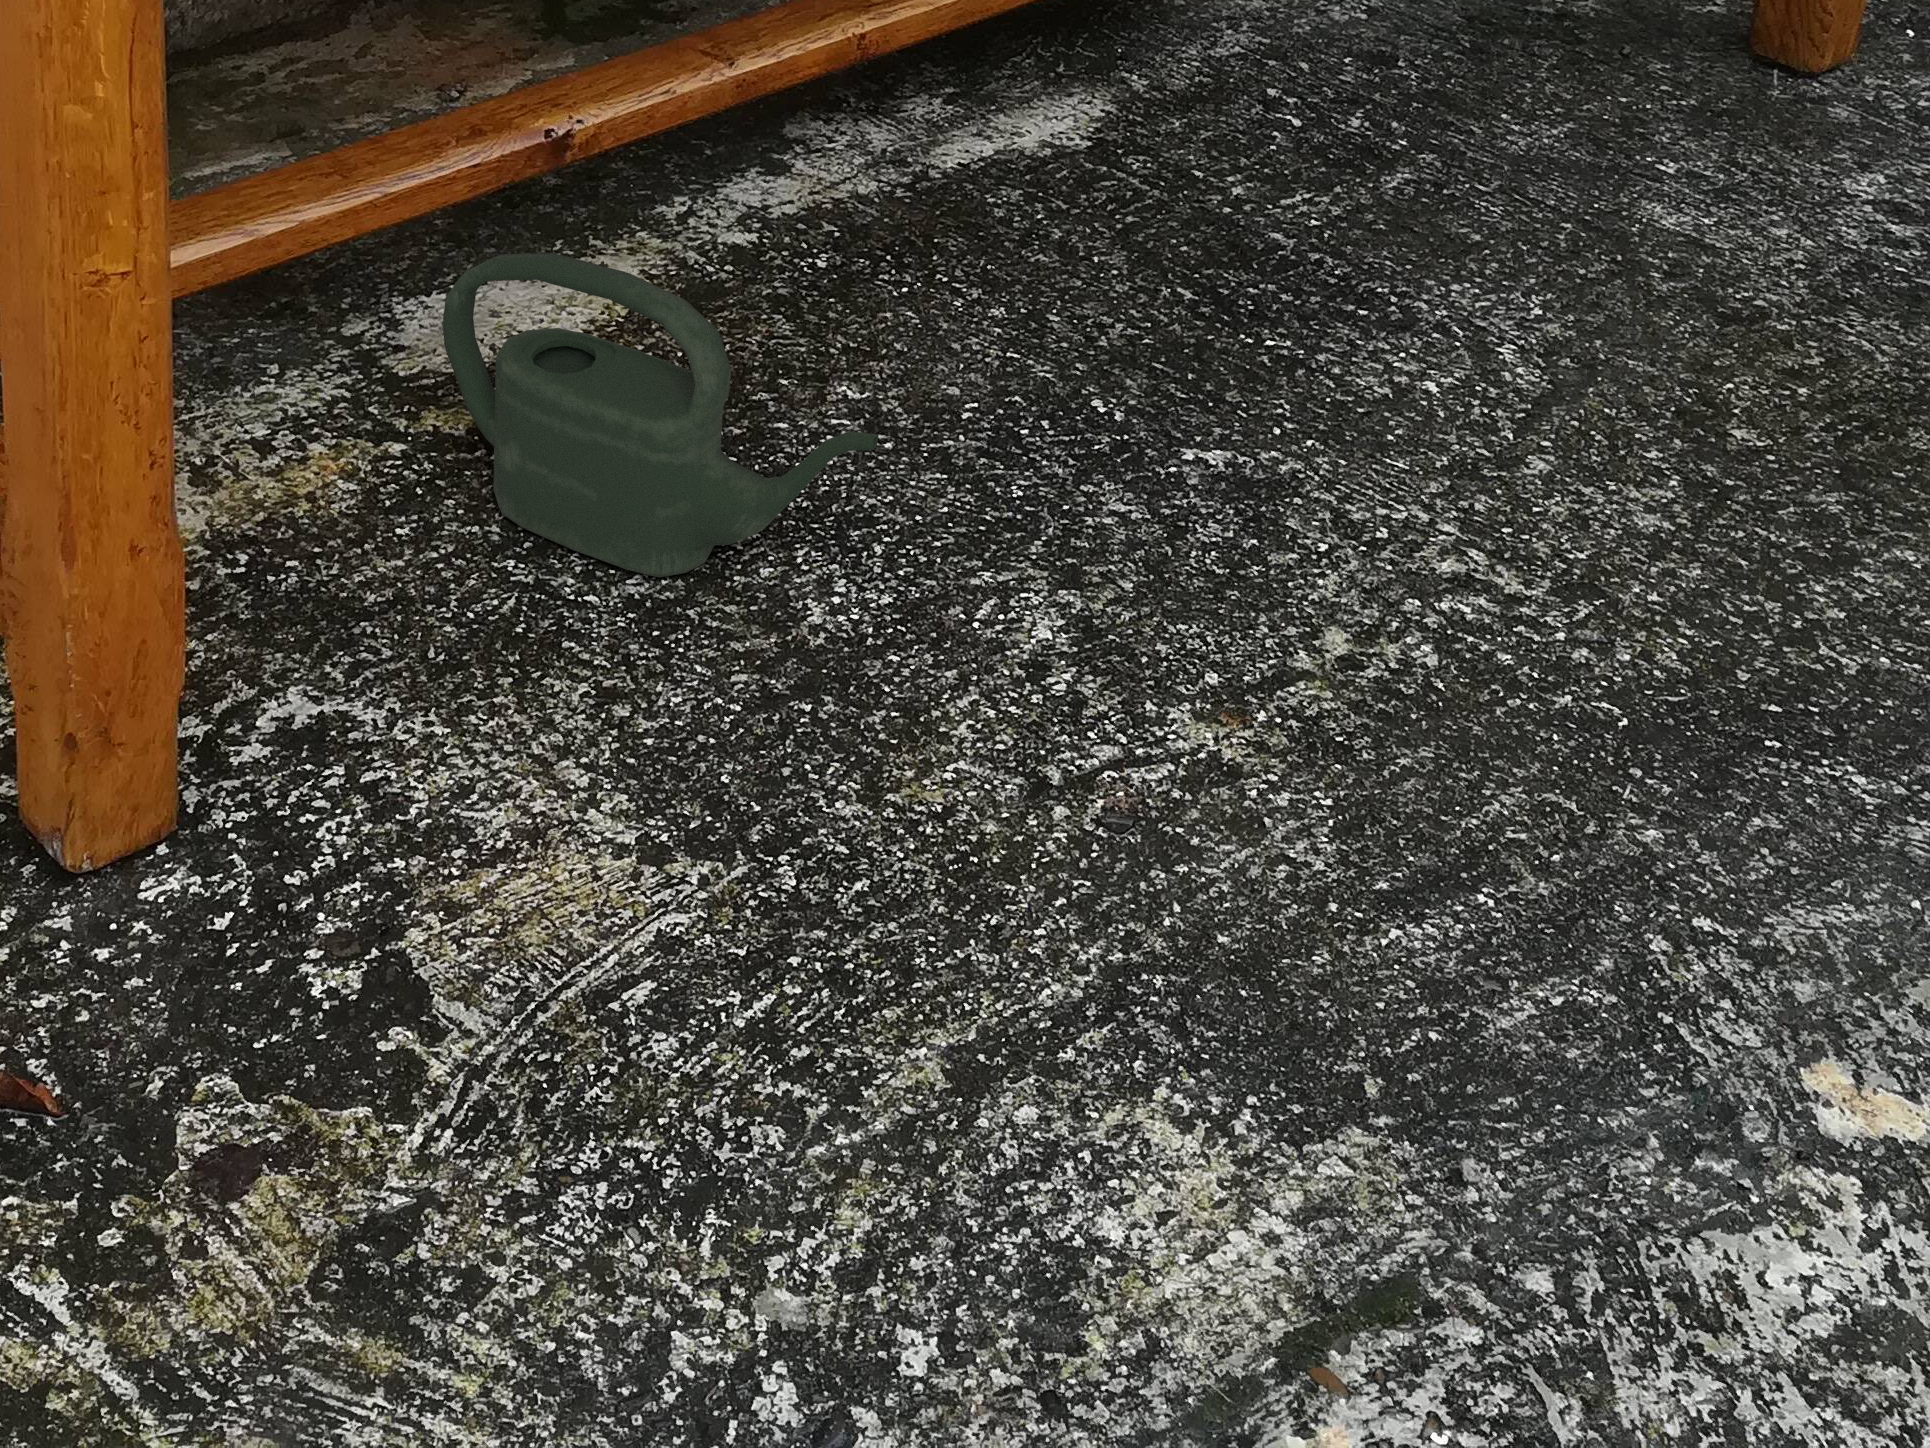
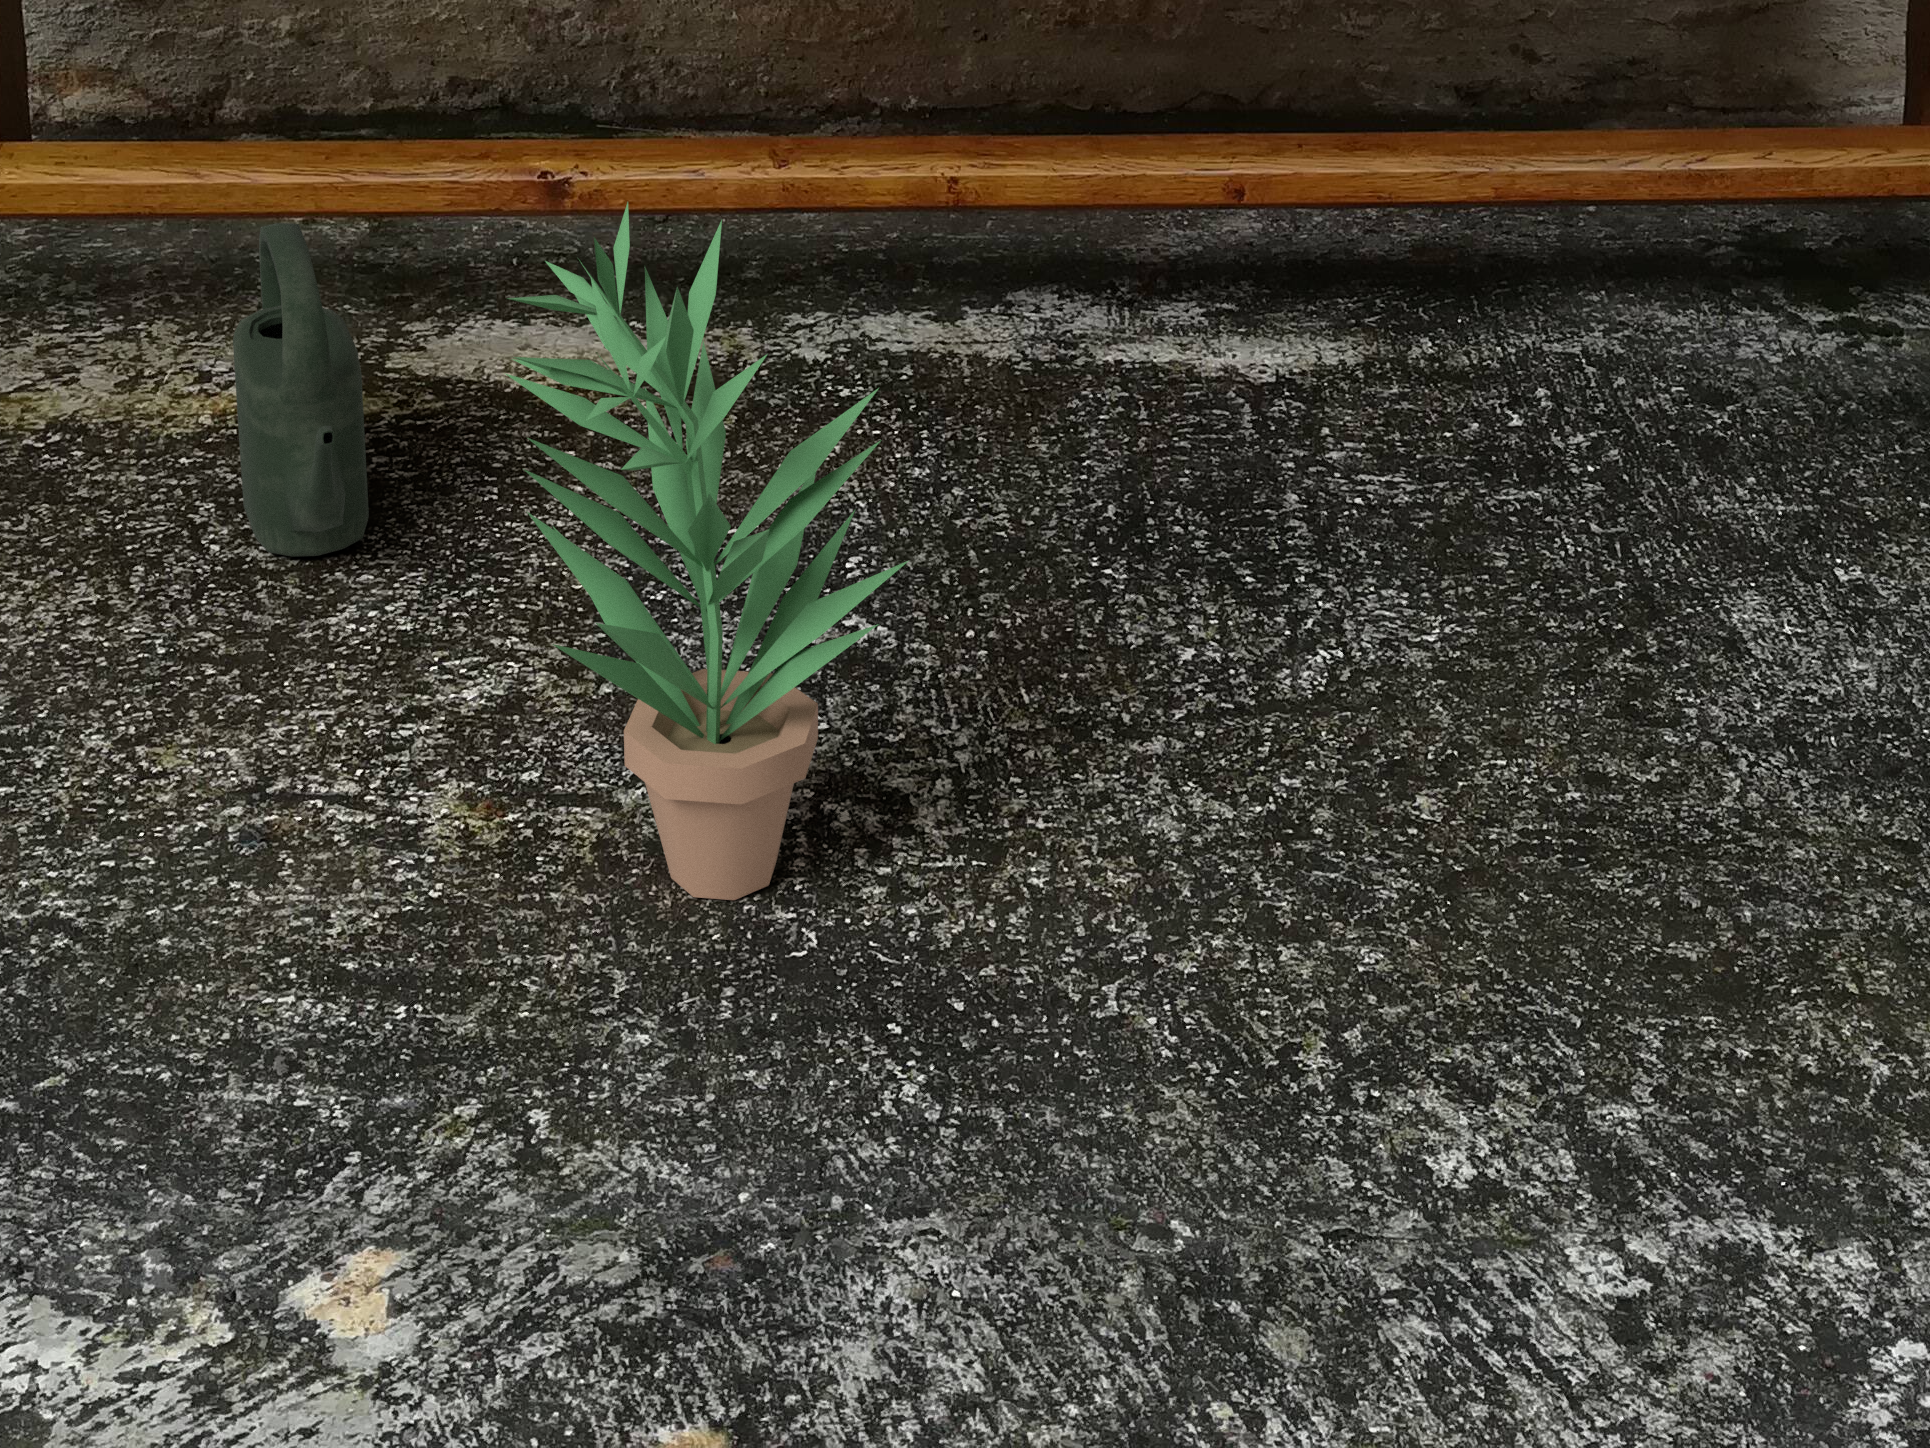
potted plant: none [1280,138,1632,701] -> present [506,203,908,900]

